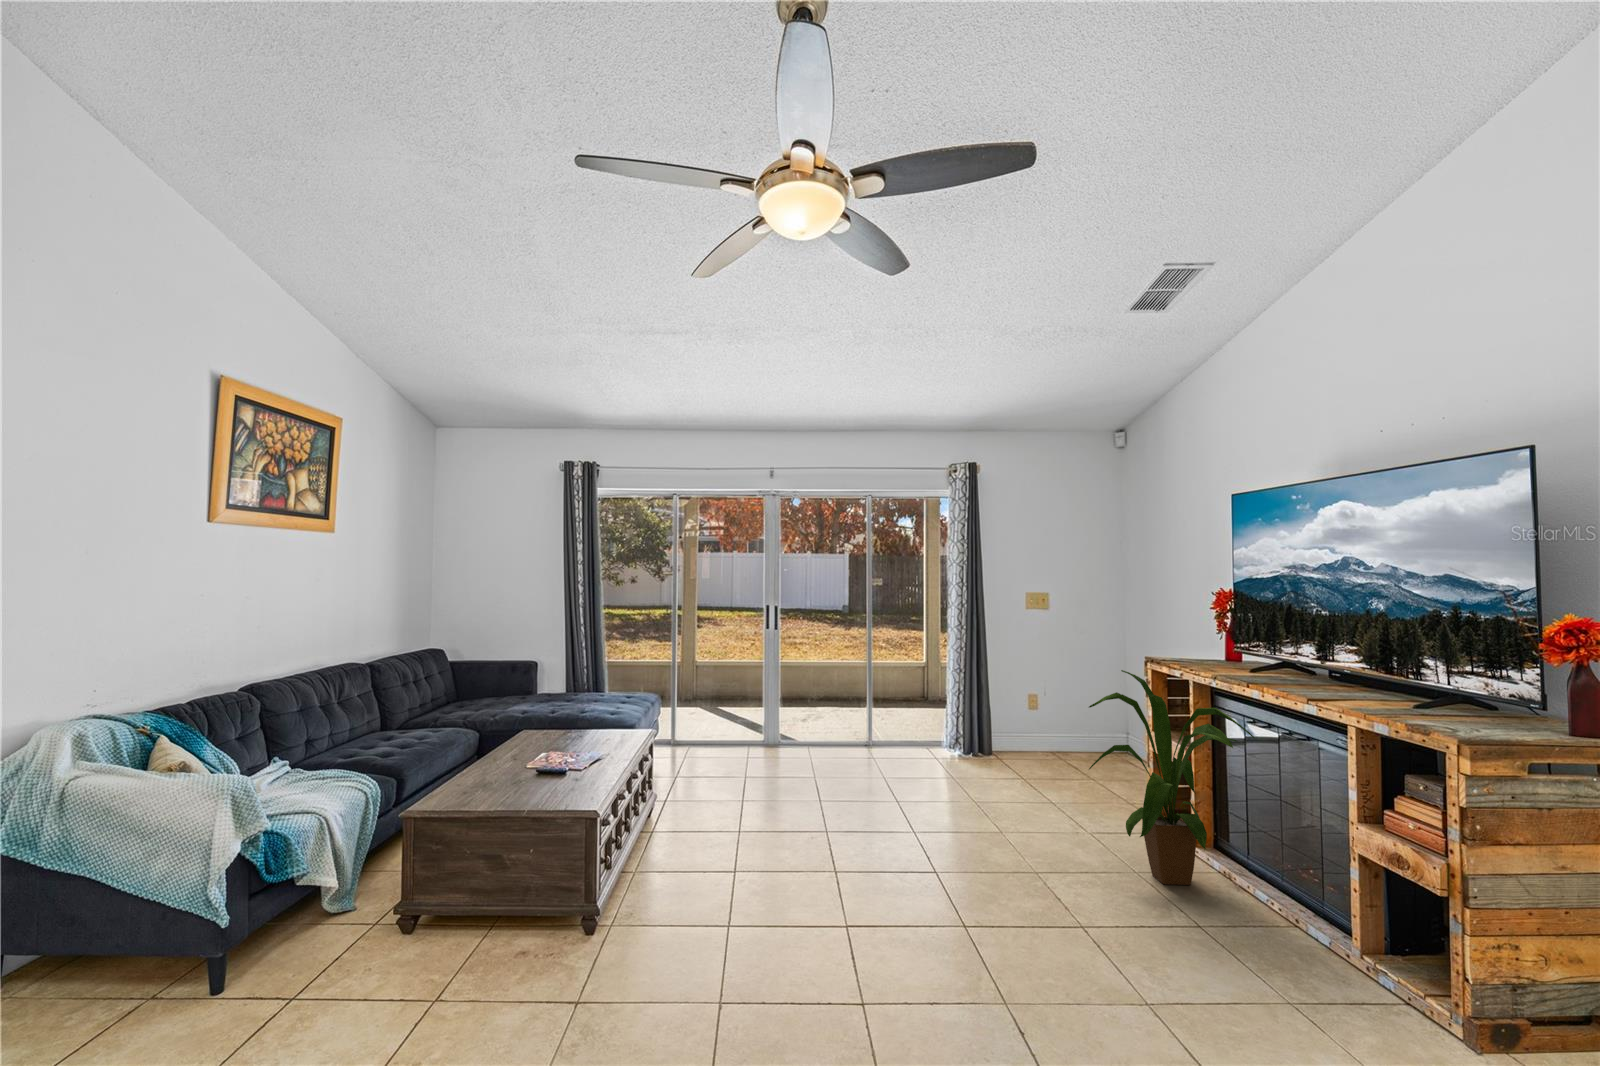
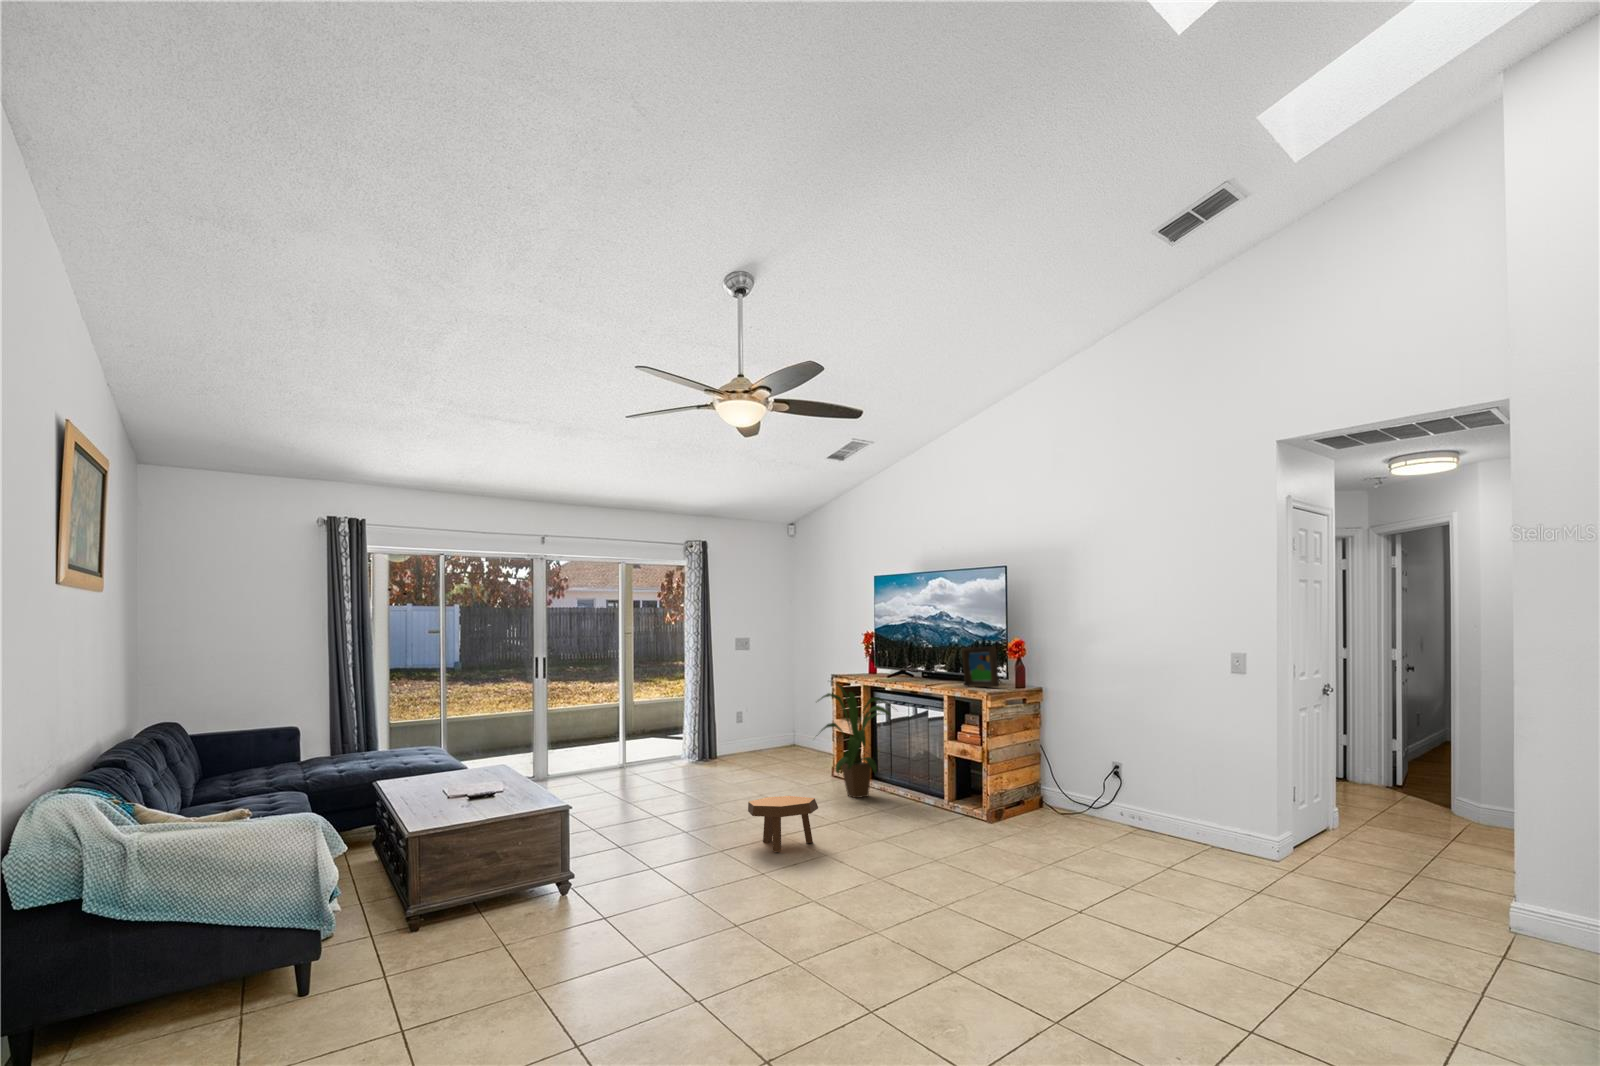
picture frame: none [1397,629,1502,724] -> present [962,647,999,687]
footstool: none [882,887,1026,1023] -> present [748,796,818,852]

